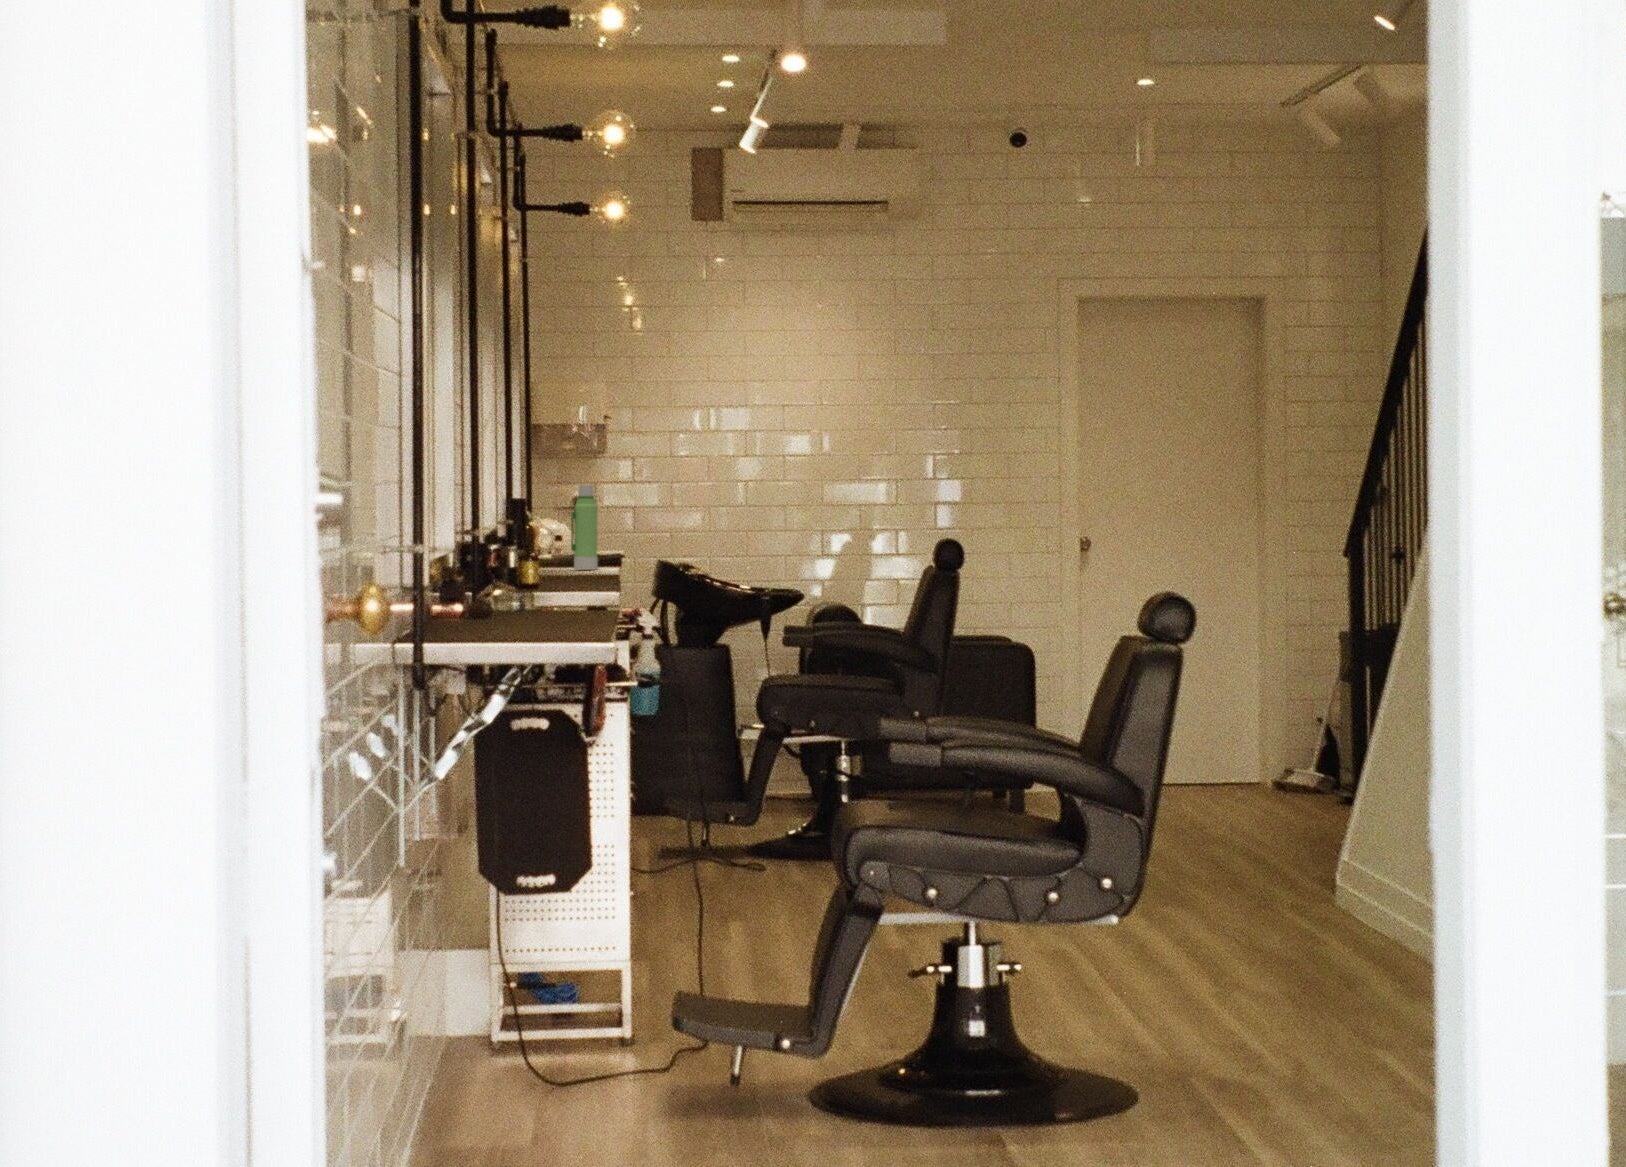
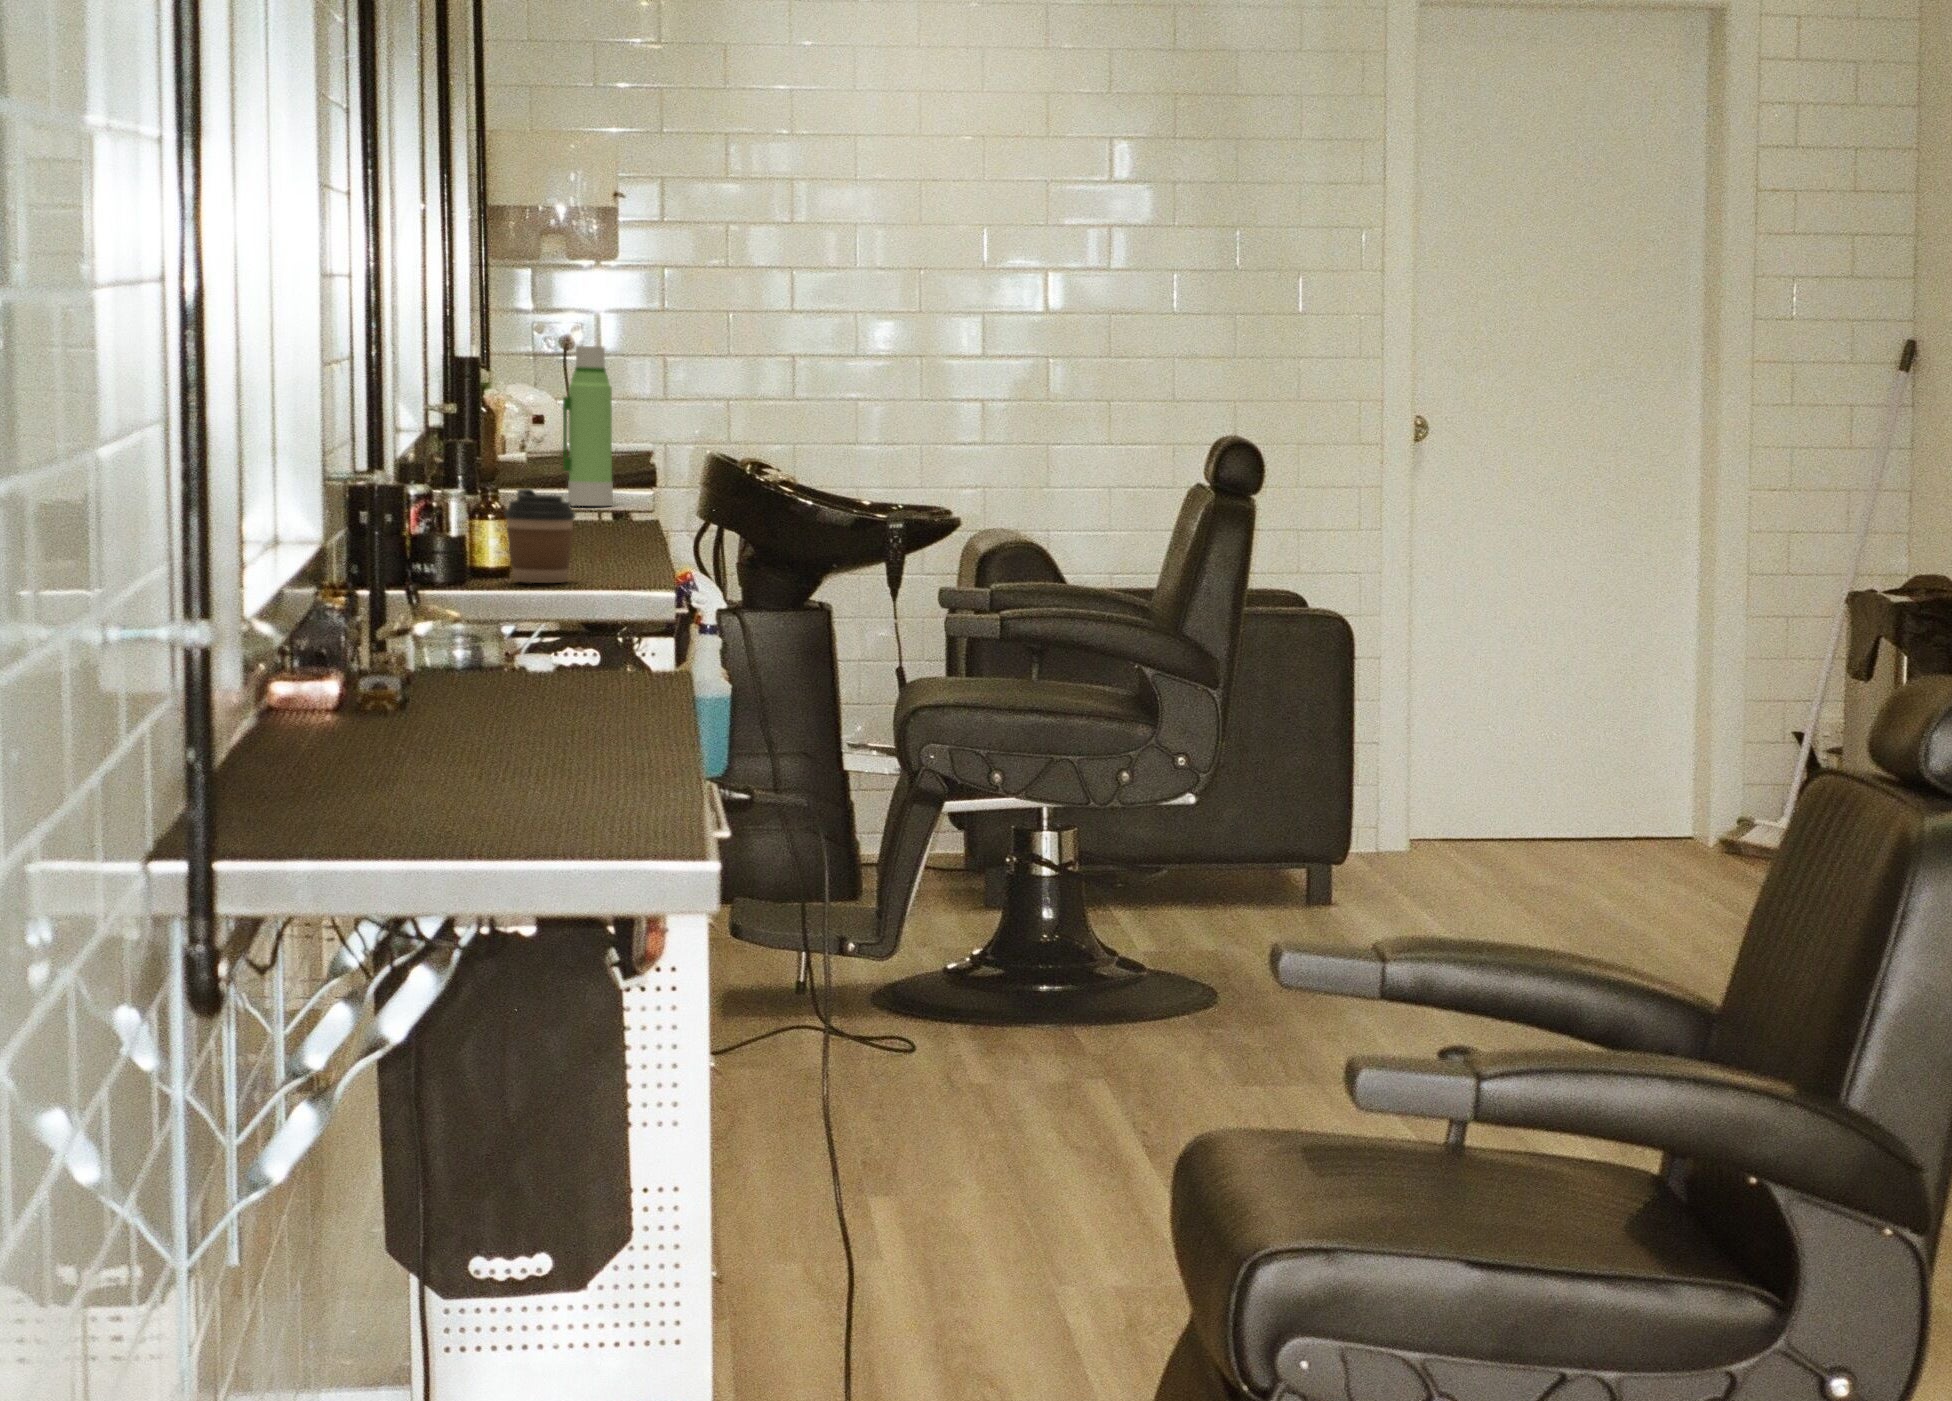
coffee cup: none [537,543,572,589] -> present [504,489,575,583]

